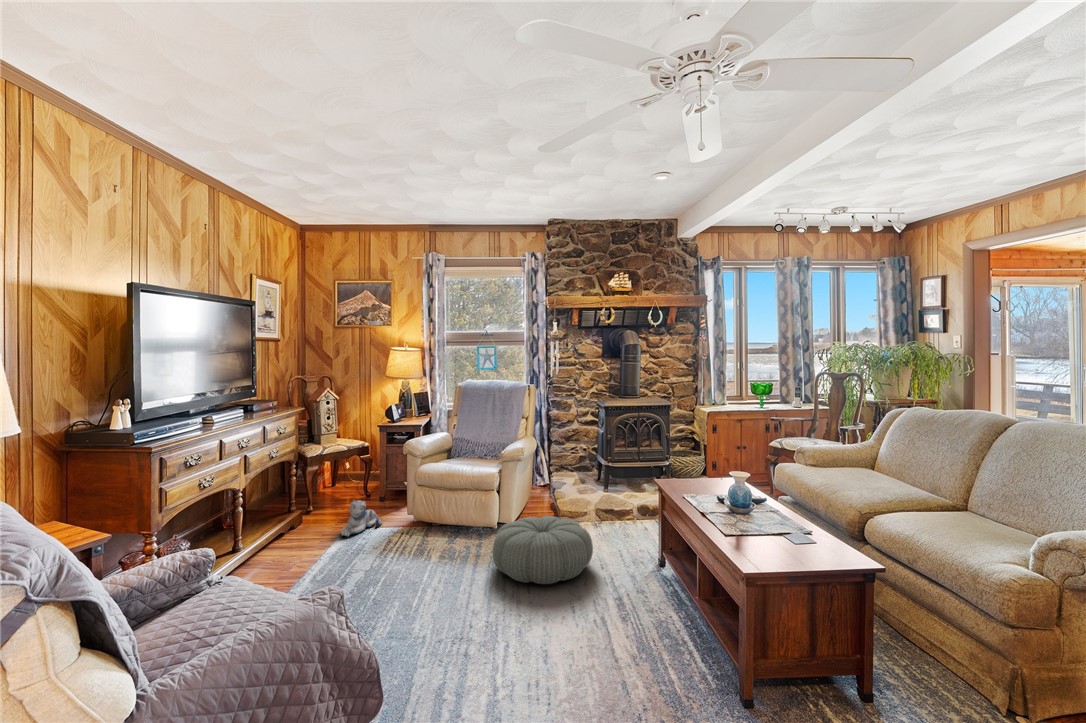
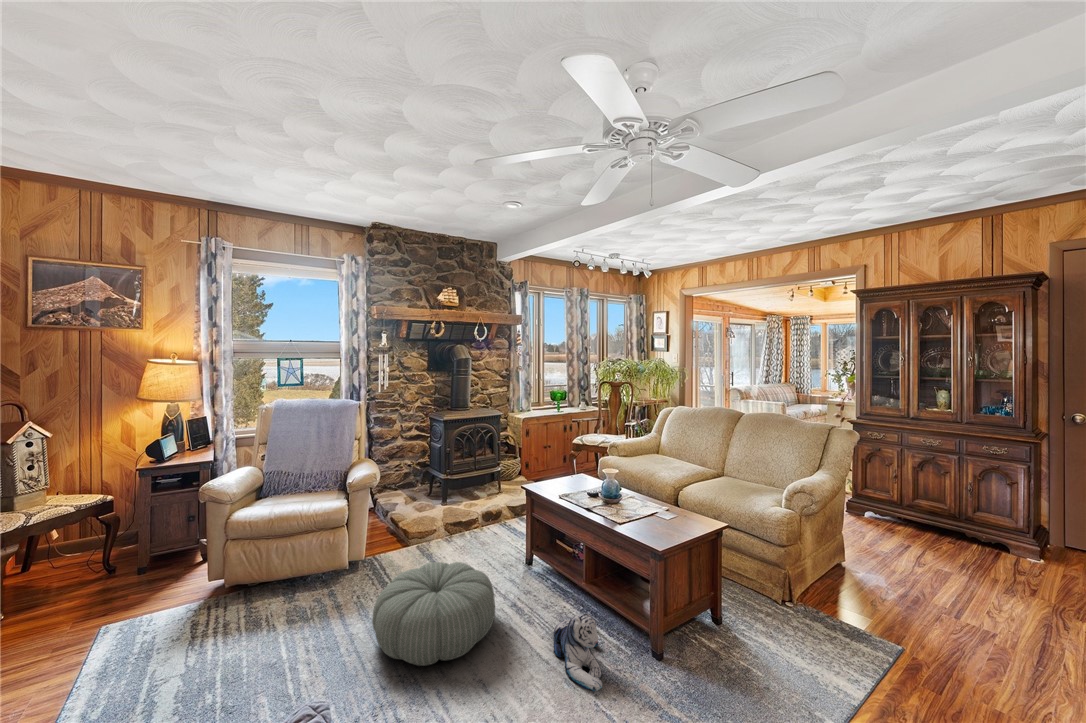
plush toy: present [341,500,382,537] -> present [553,614,603,692]

